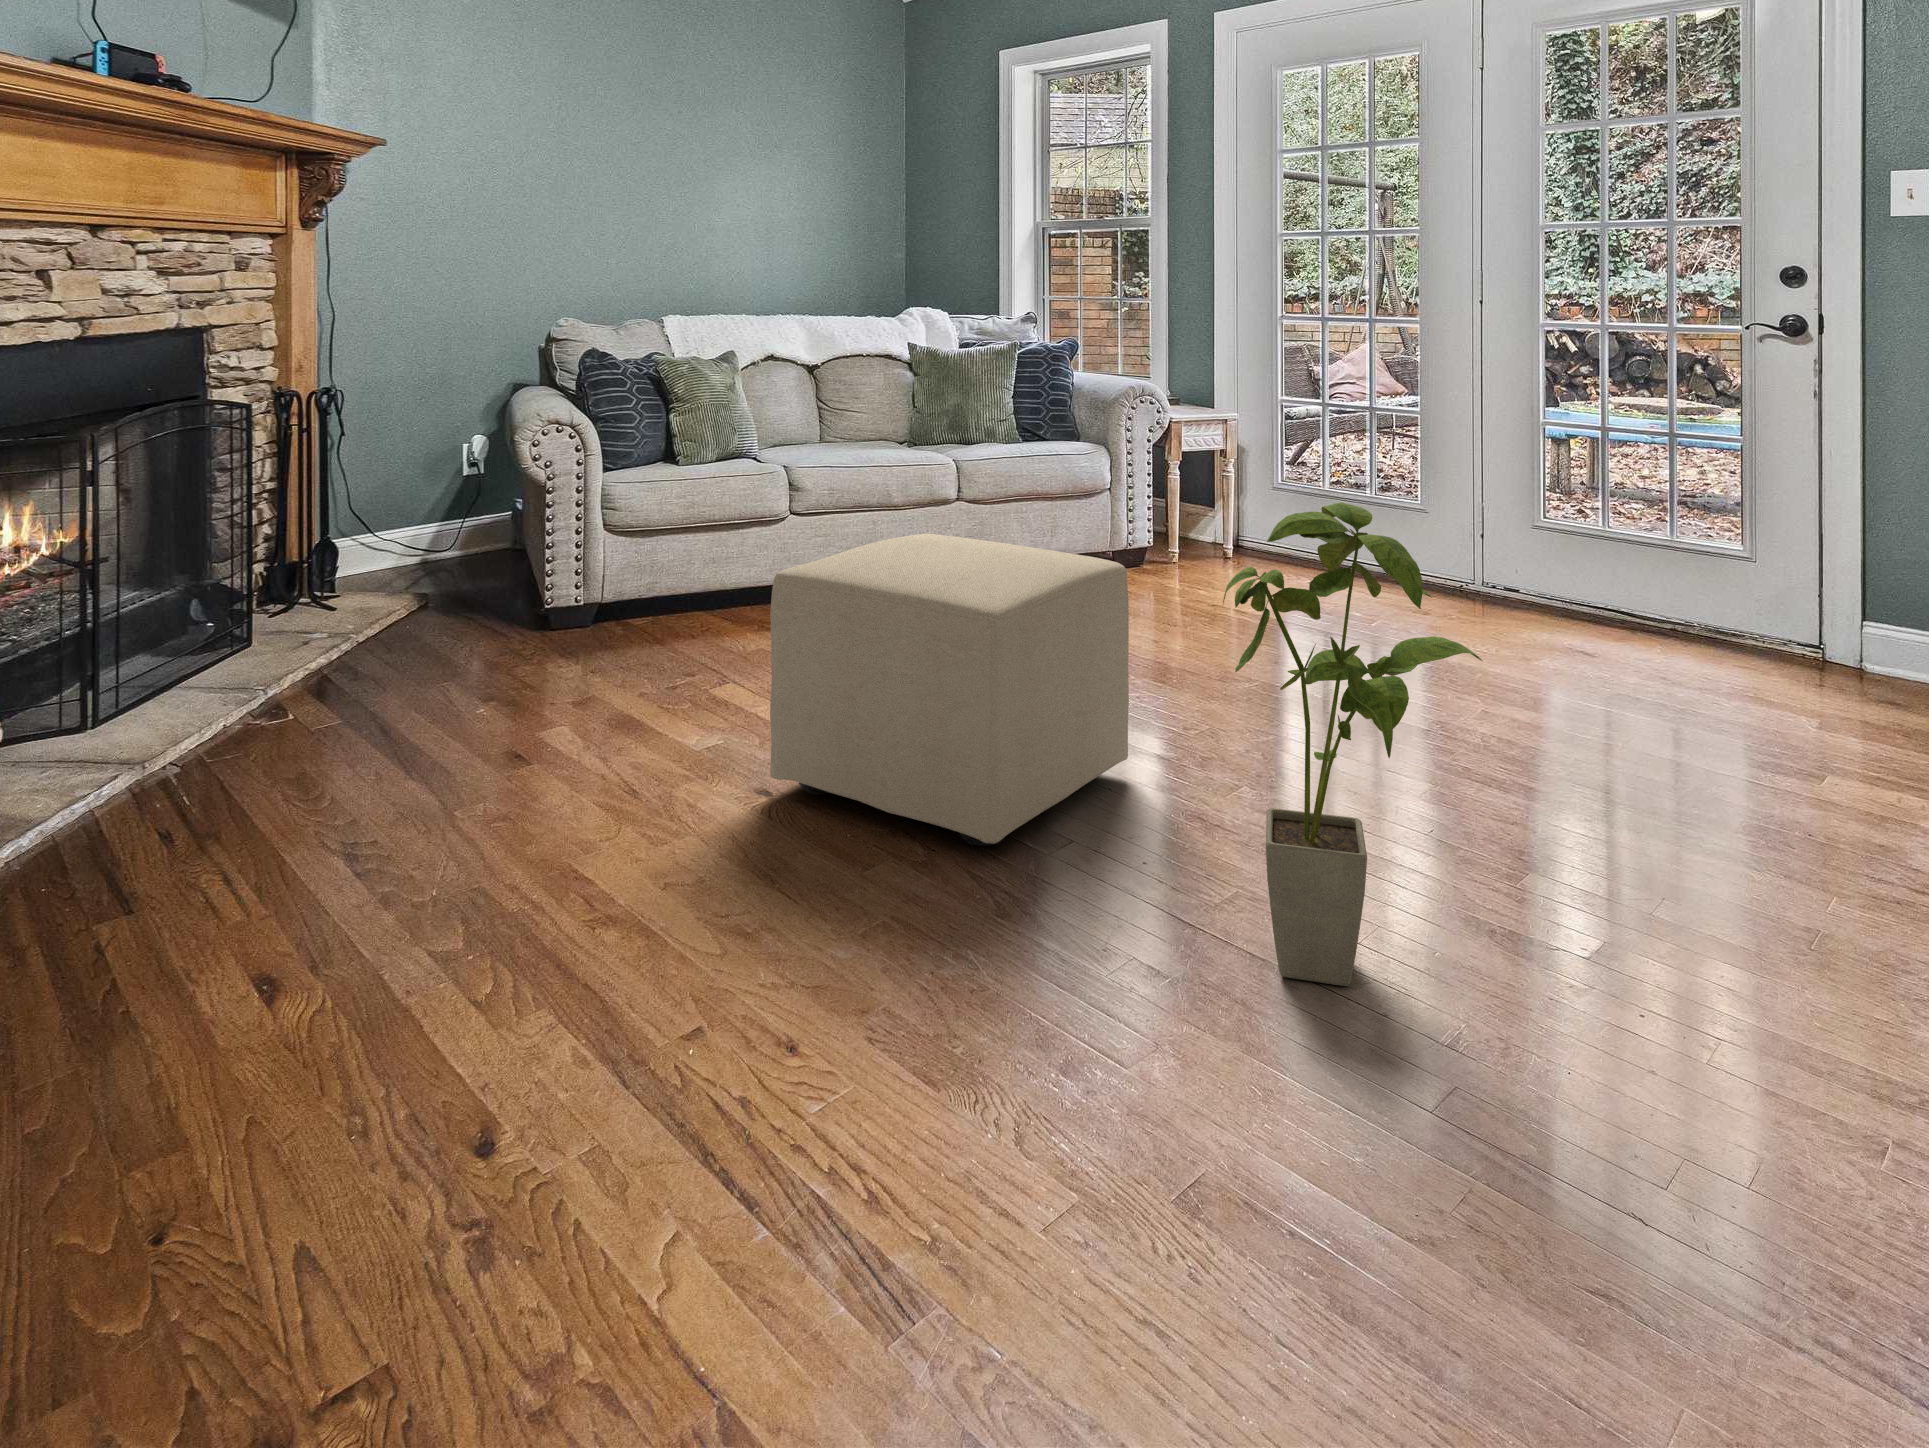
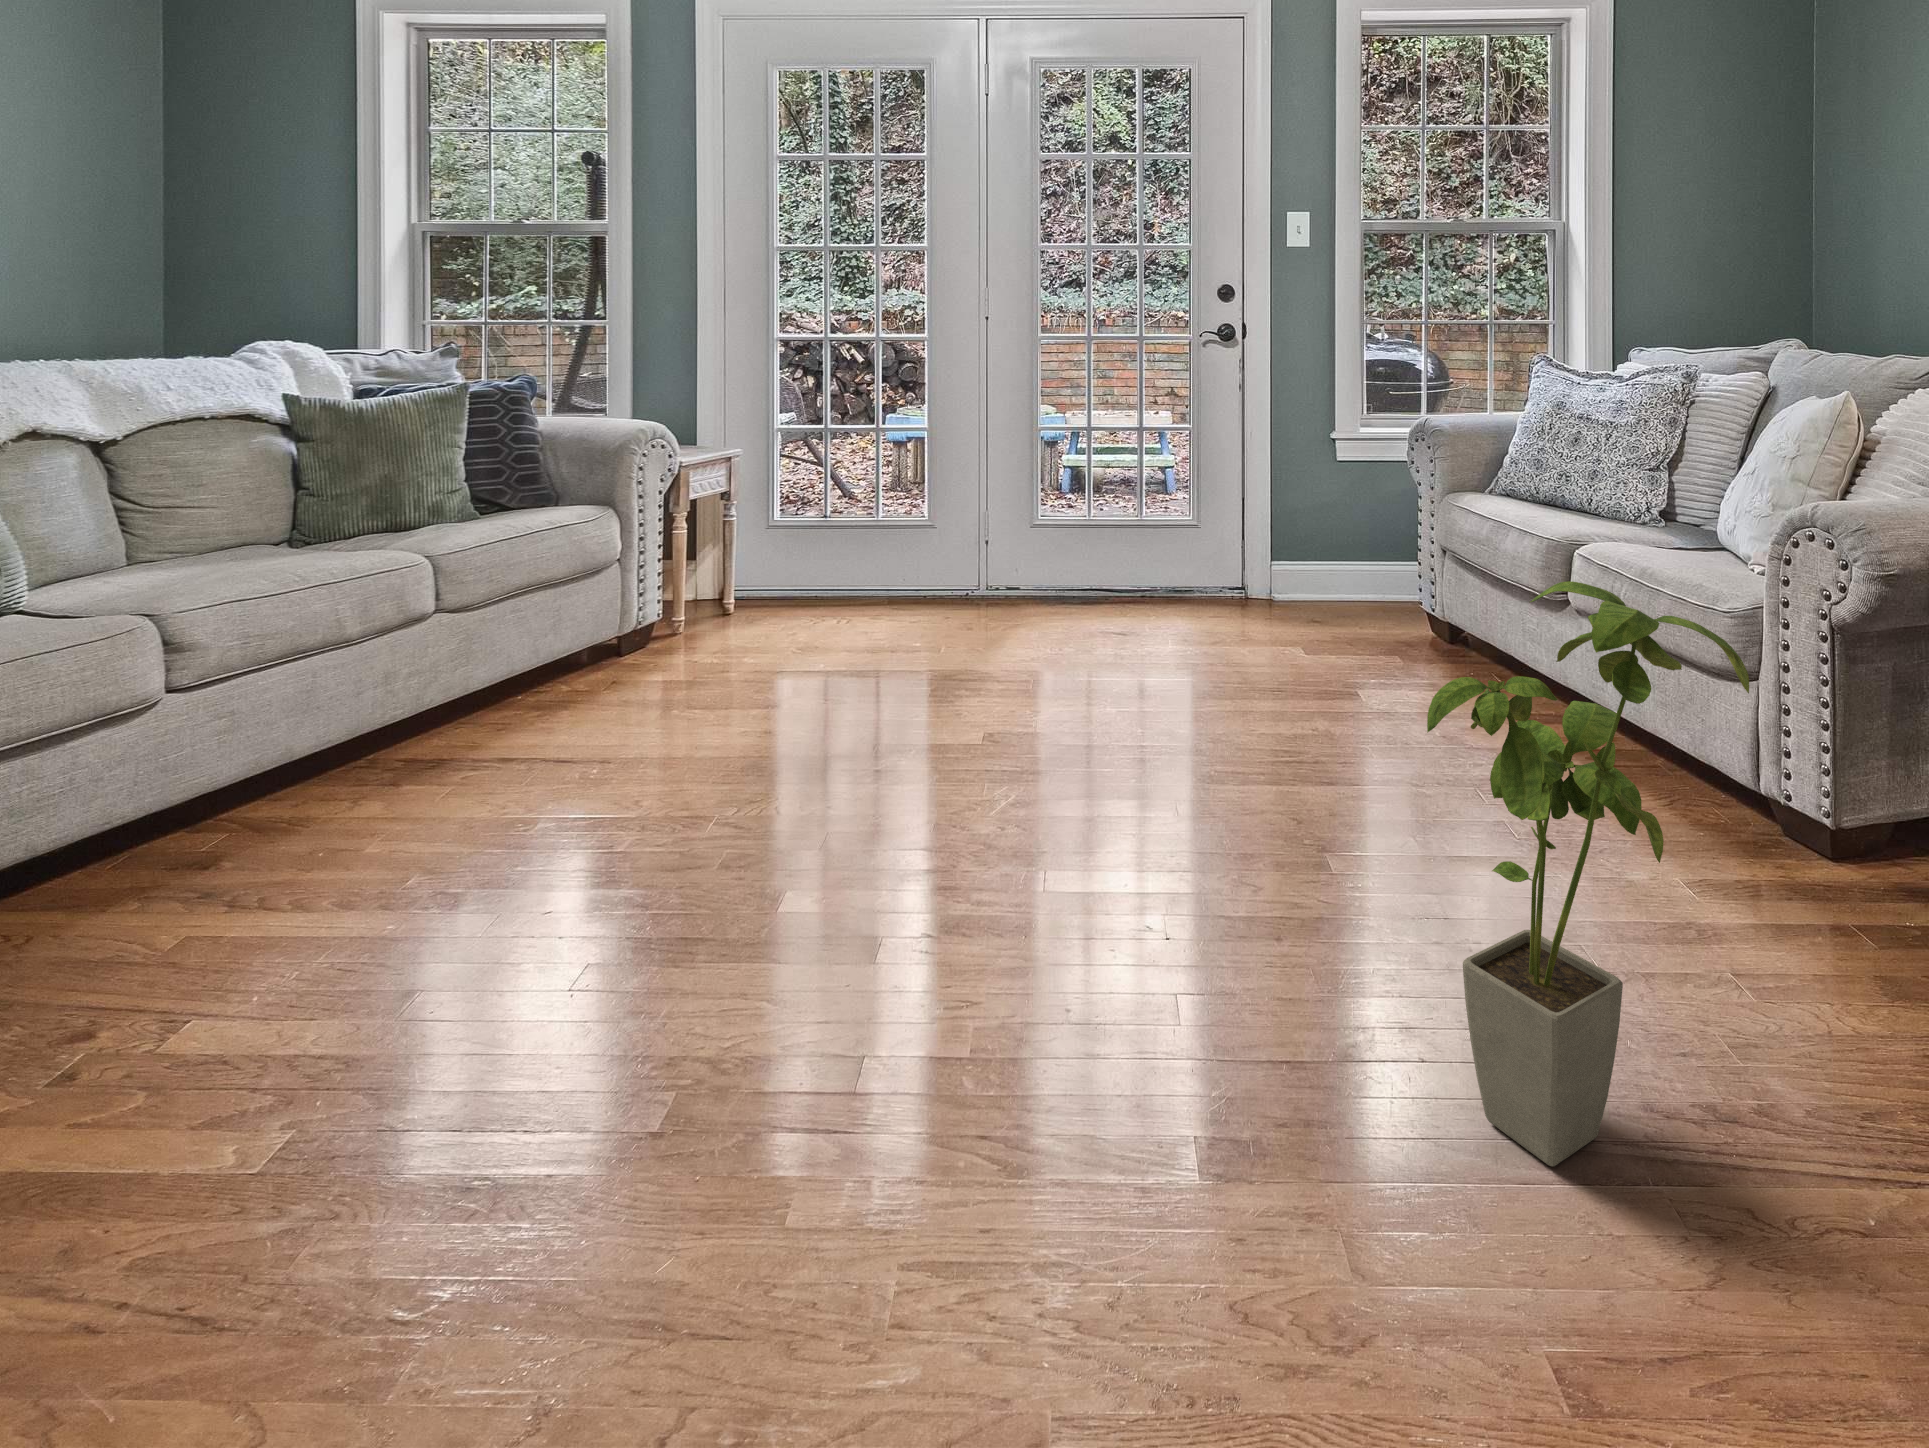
ottoman: present [770,534,1129,846] -> none [627,682,1114,1264]

